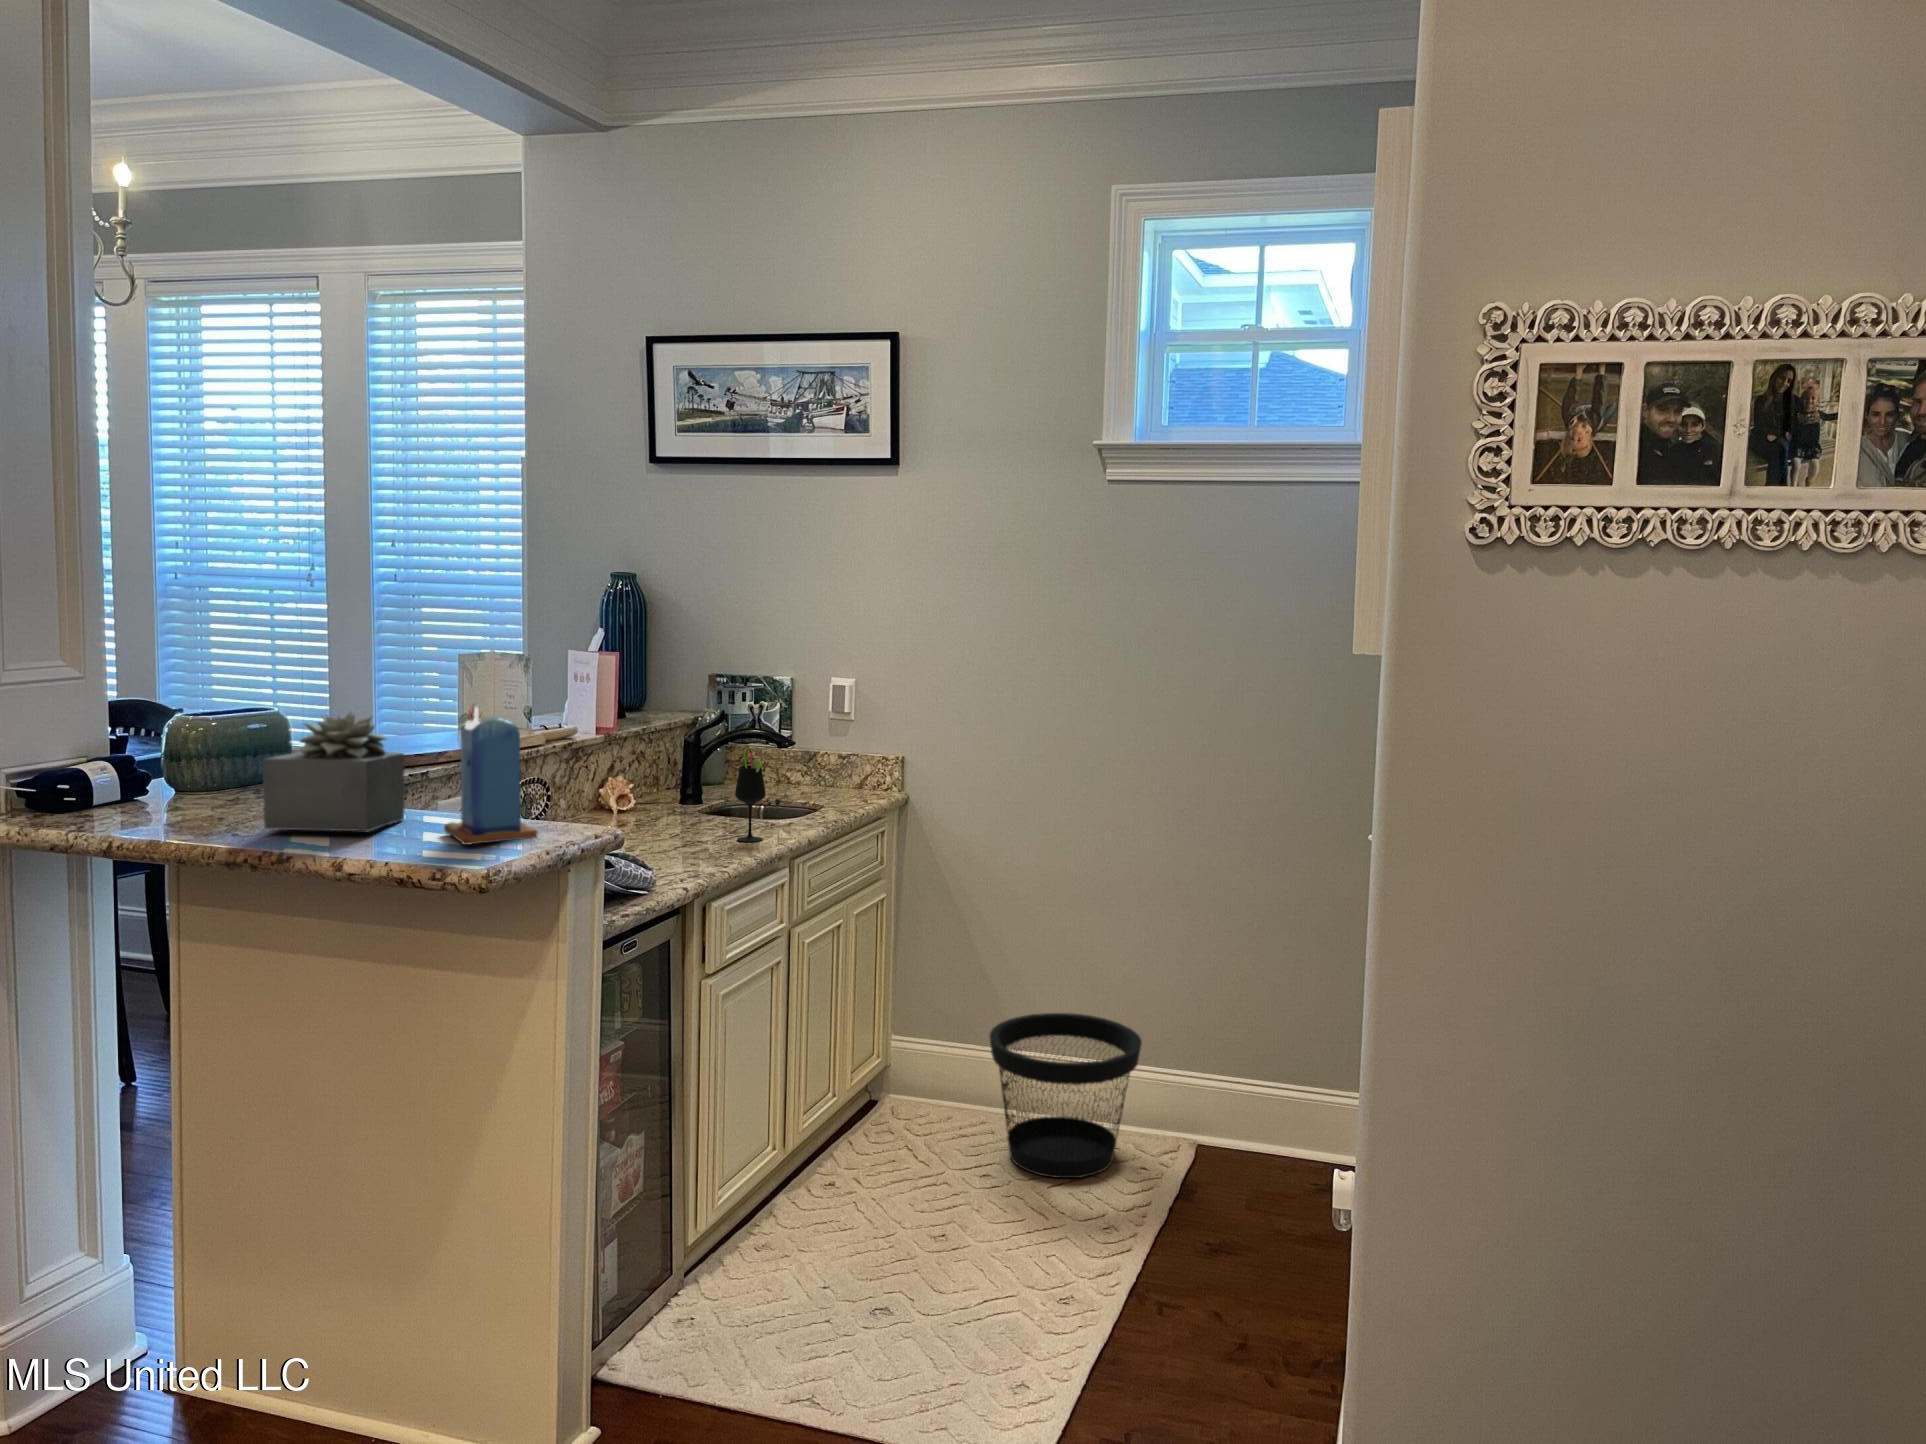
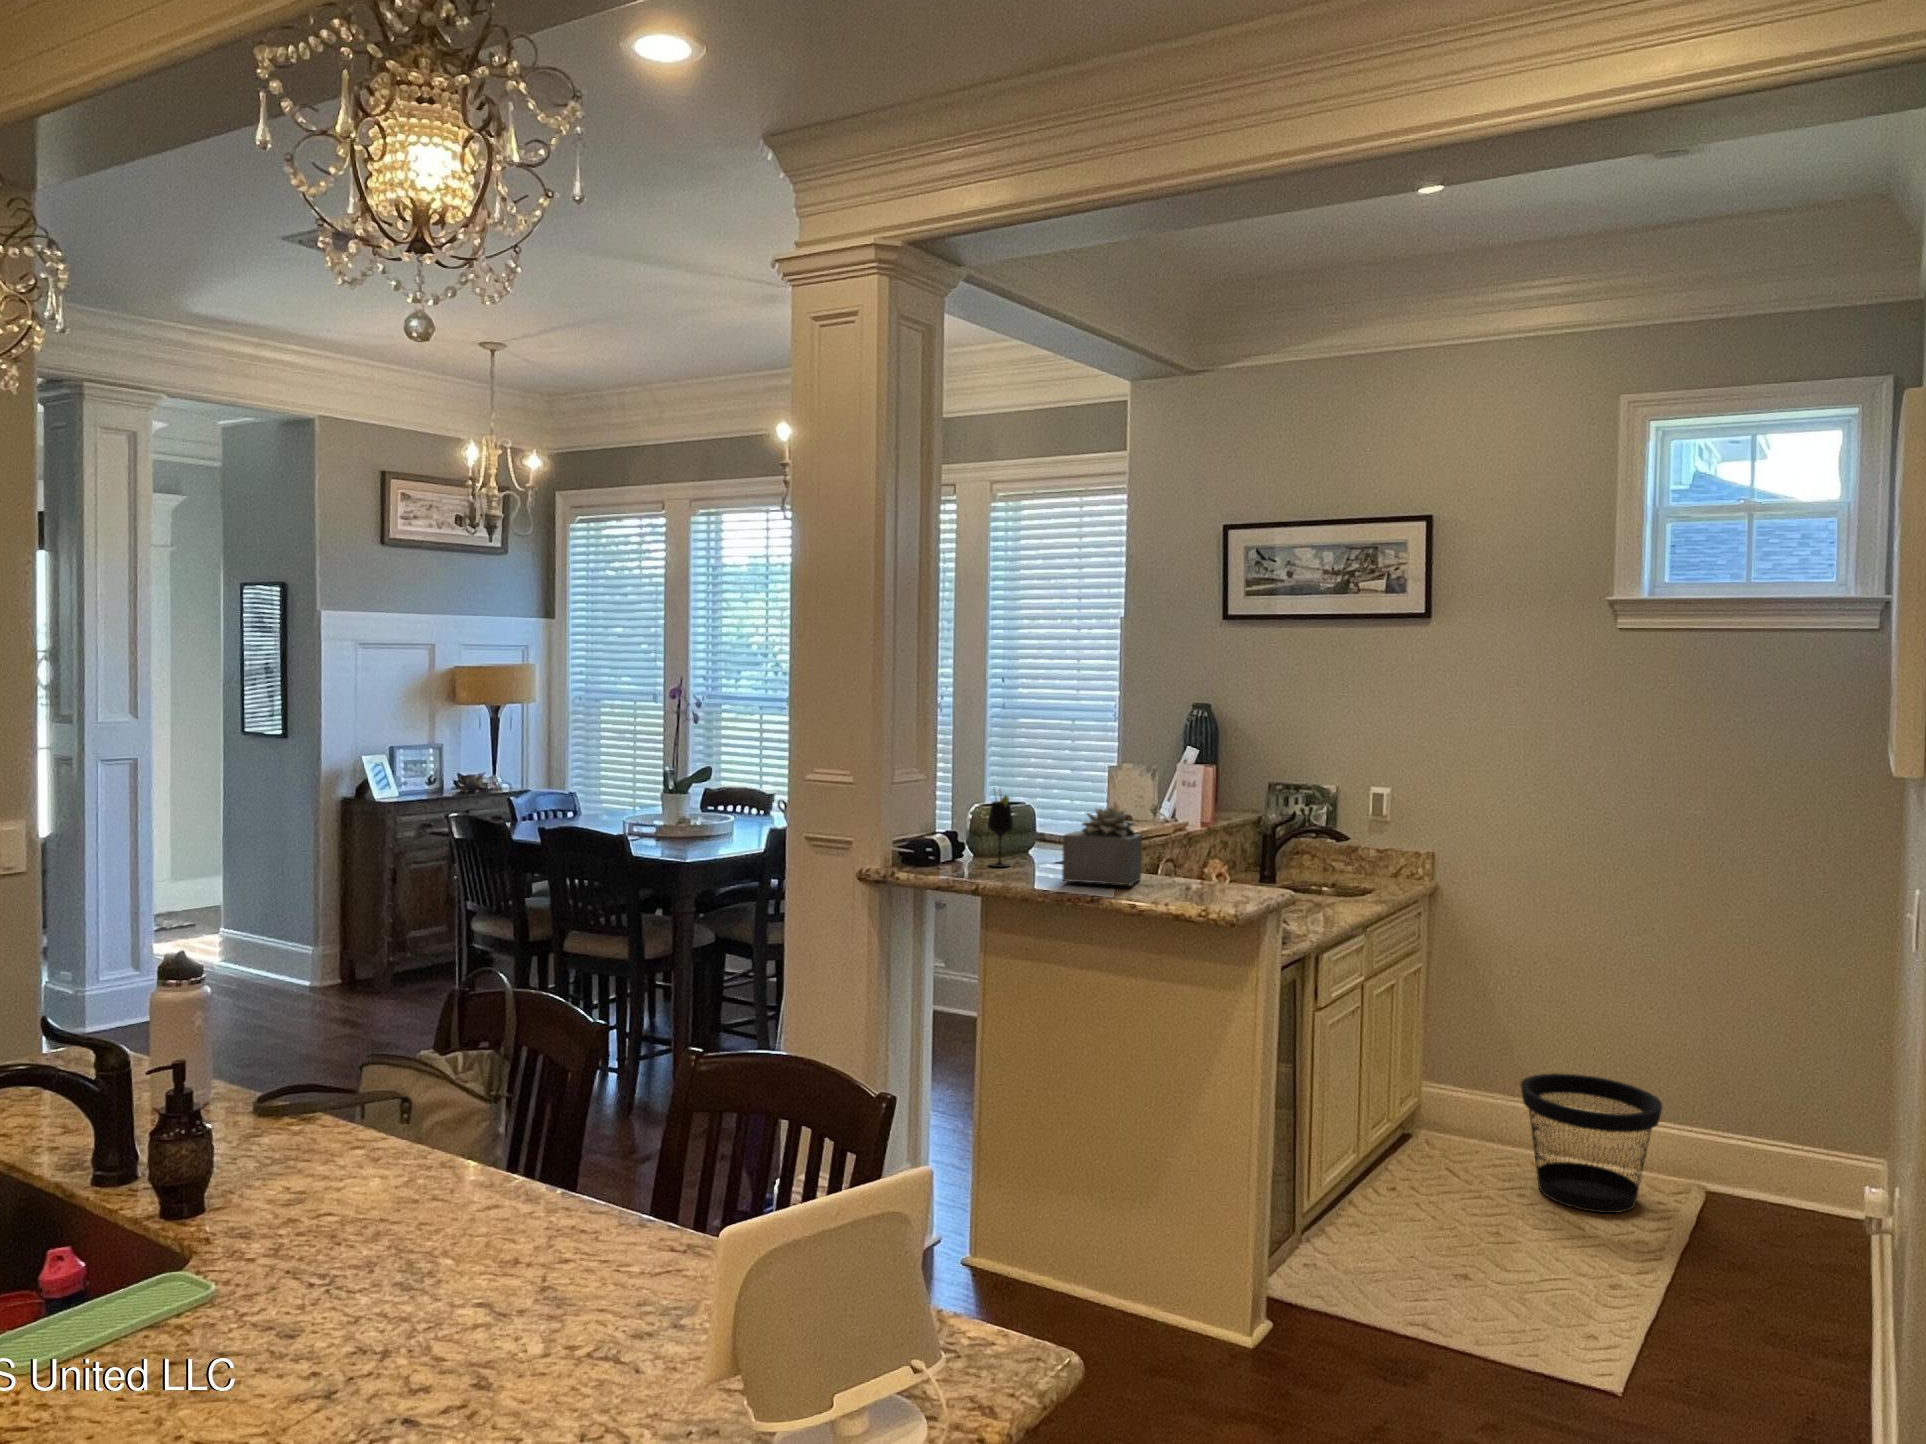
candle: present [444,707,538,845] -> none [1177,804,1244,897]
wine glass: present [735,751,766,842] -> present [988,795,1013,867]

